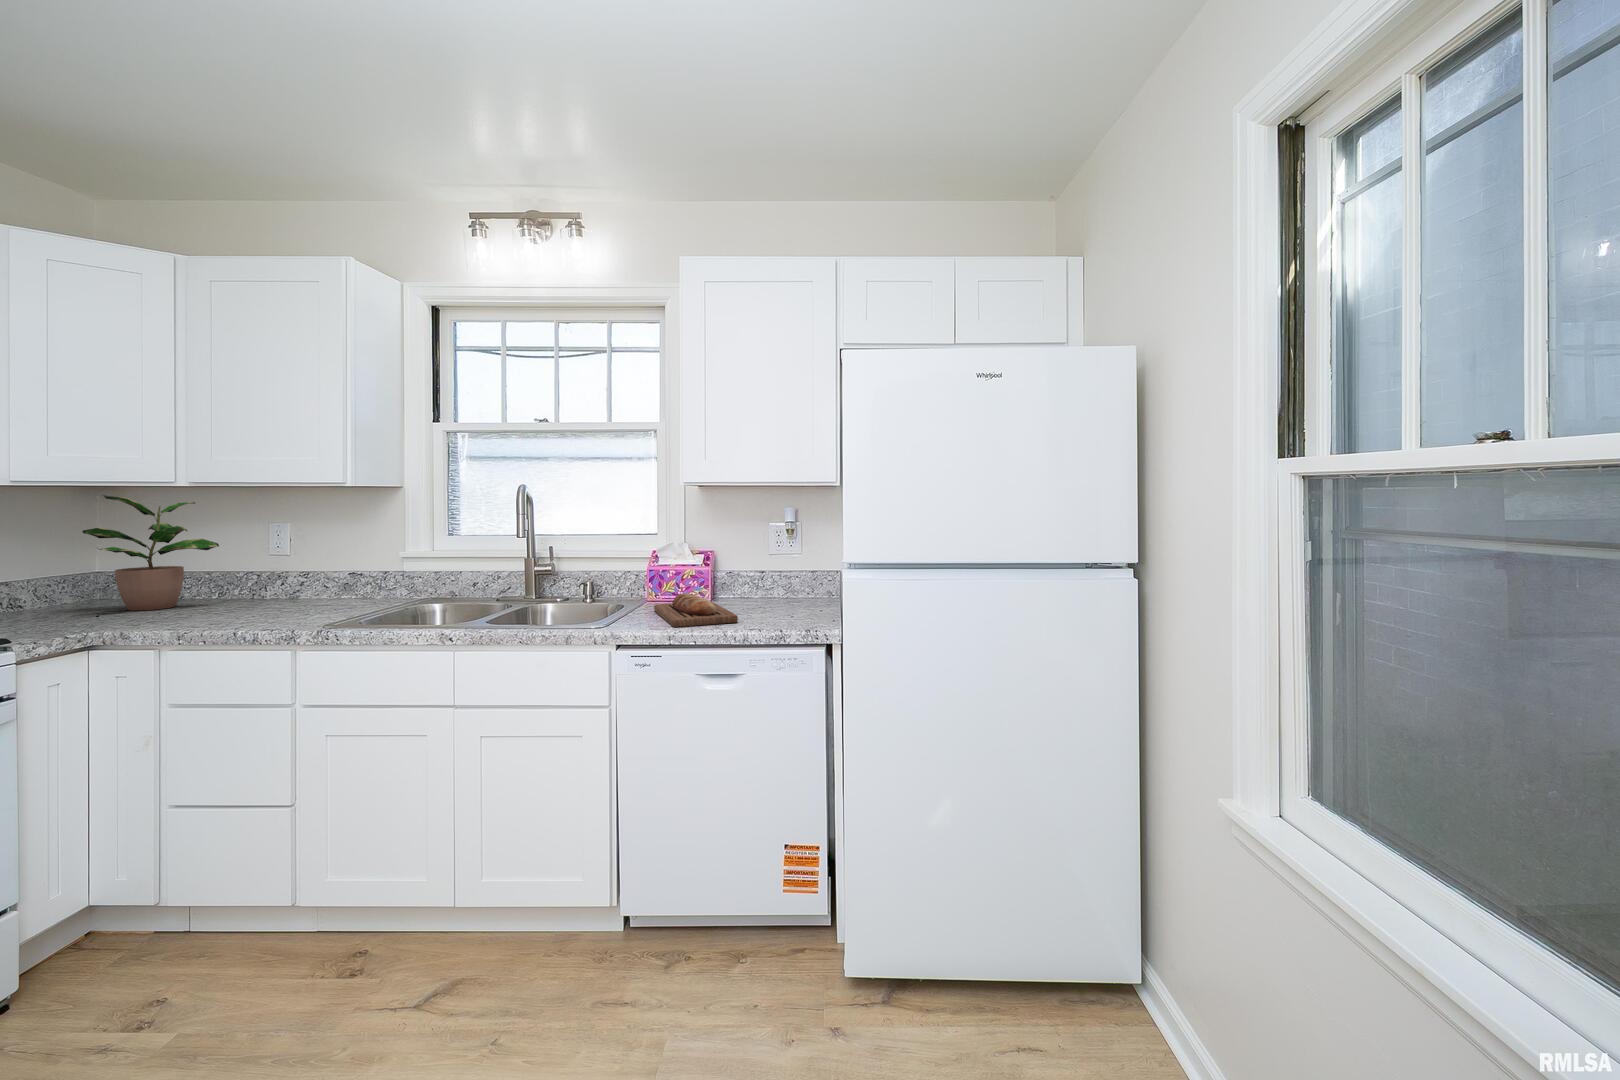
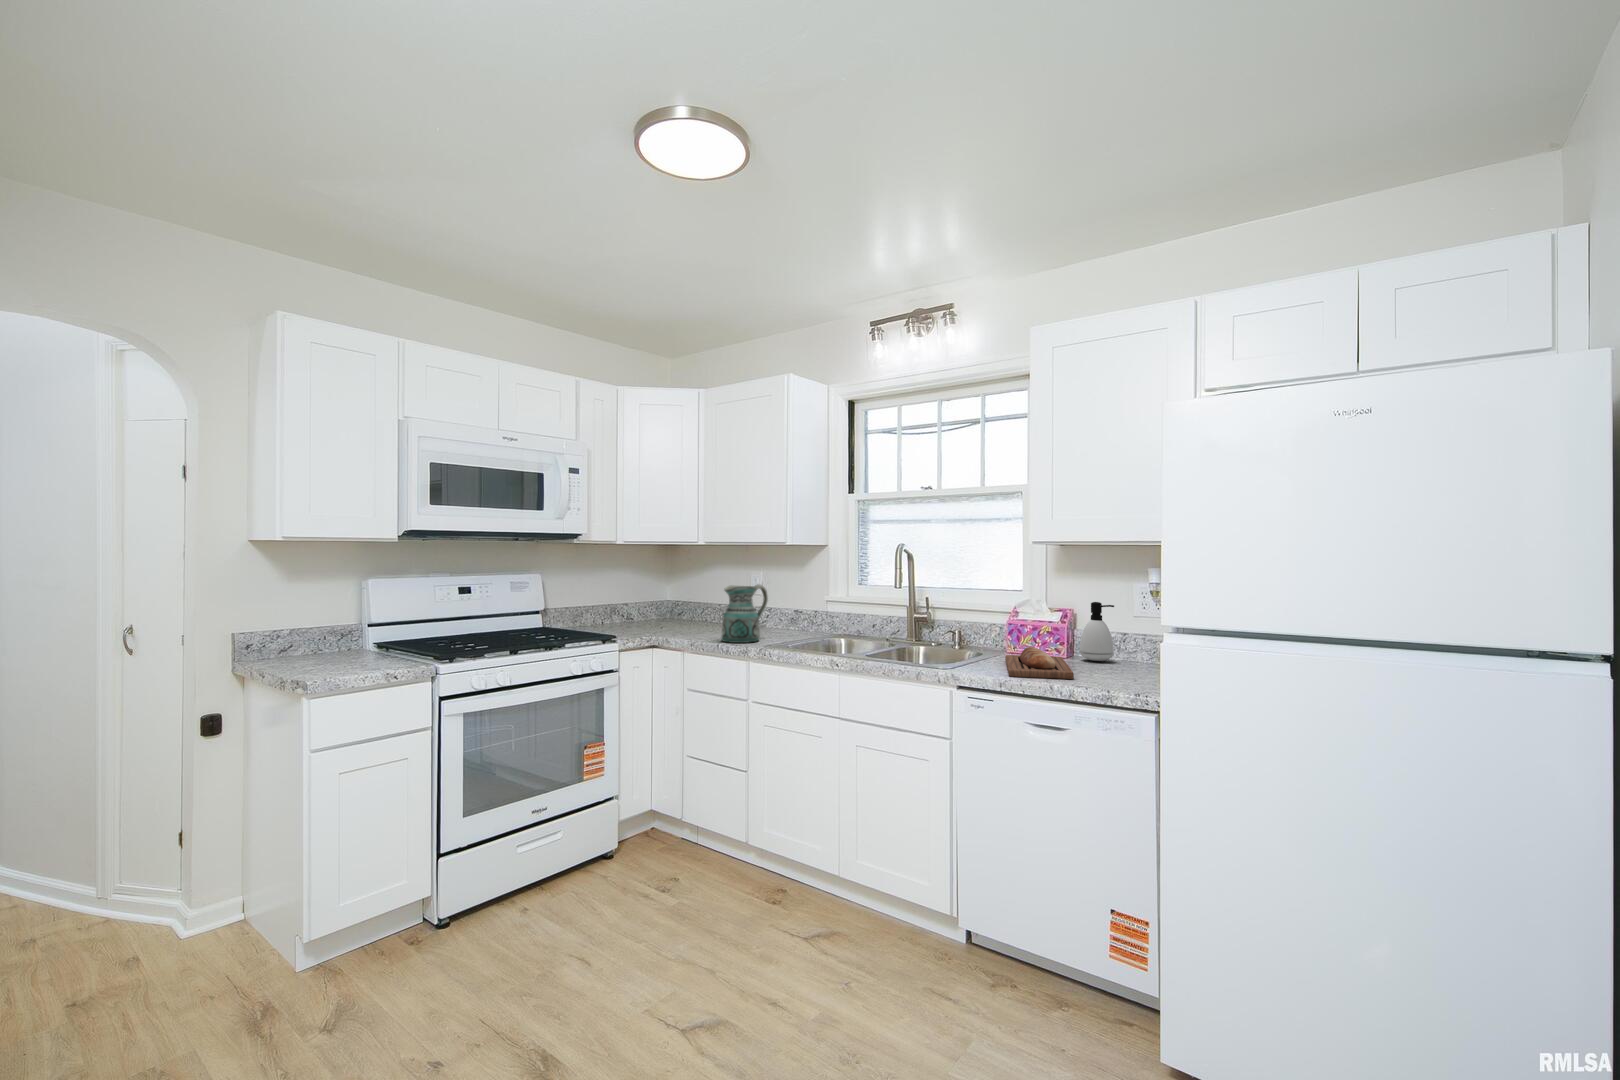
potted plant: present [82,495,219,611] -> none [654,551,718,627]
ceramic pitcher: none [237,540,317,625] -> present [721,585,768,643]
soap dispenser: none [723,544,755,602] -> present [1080,602,1114,661]

